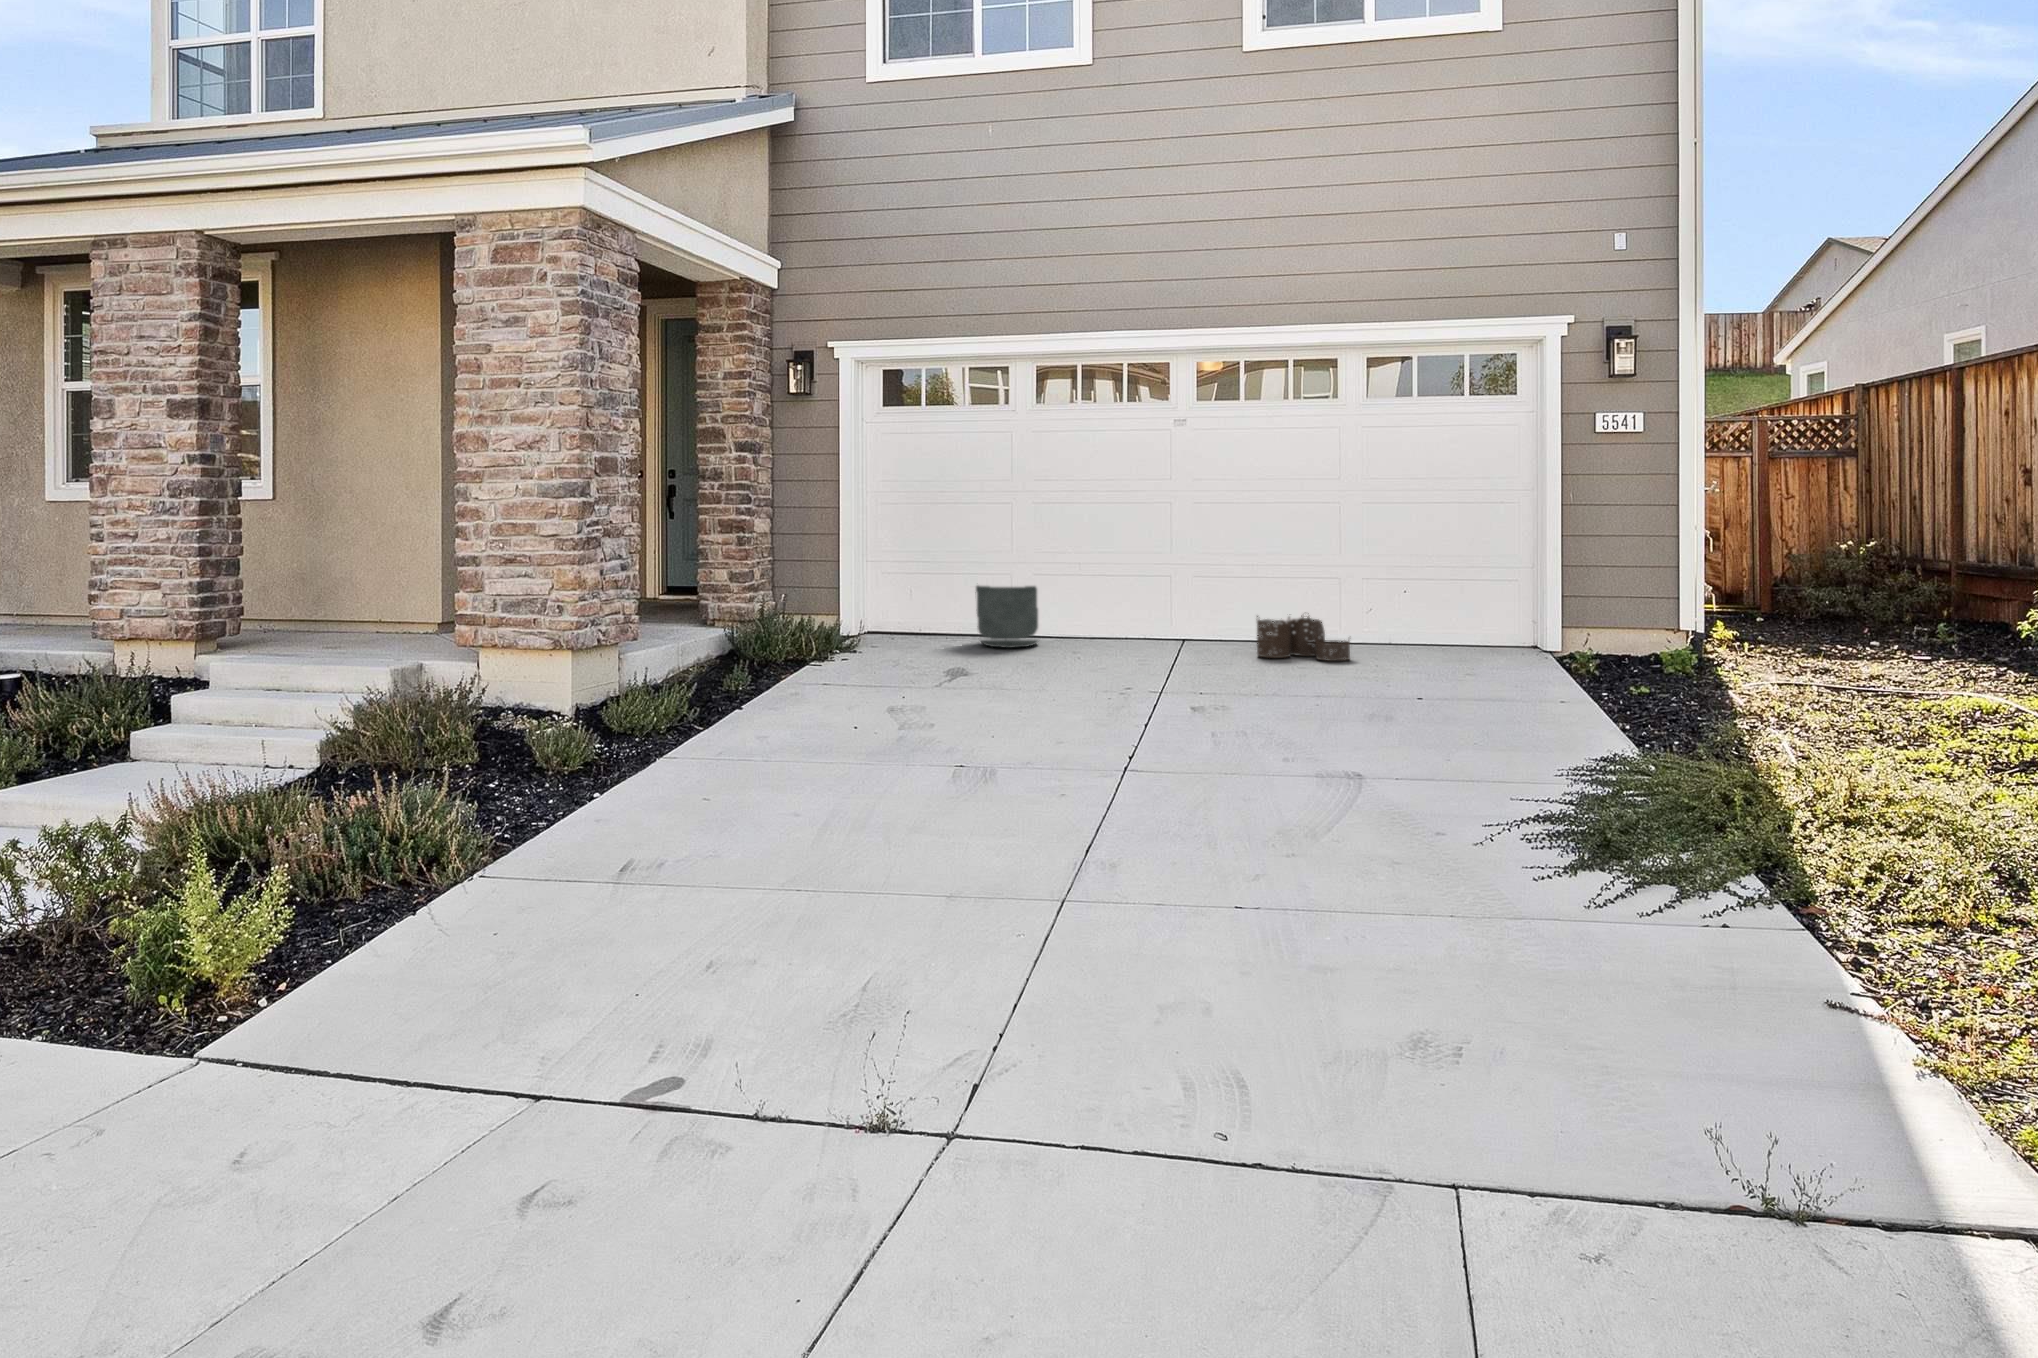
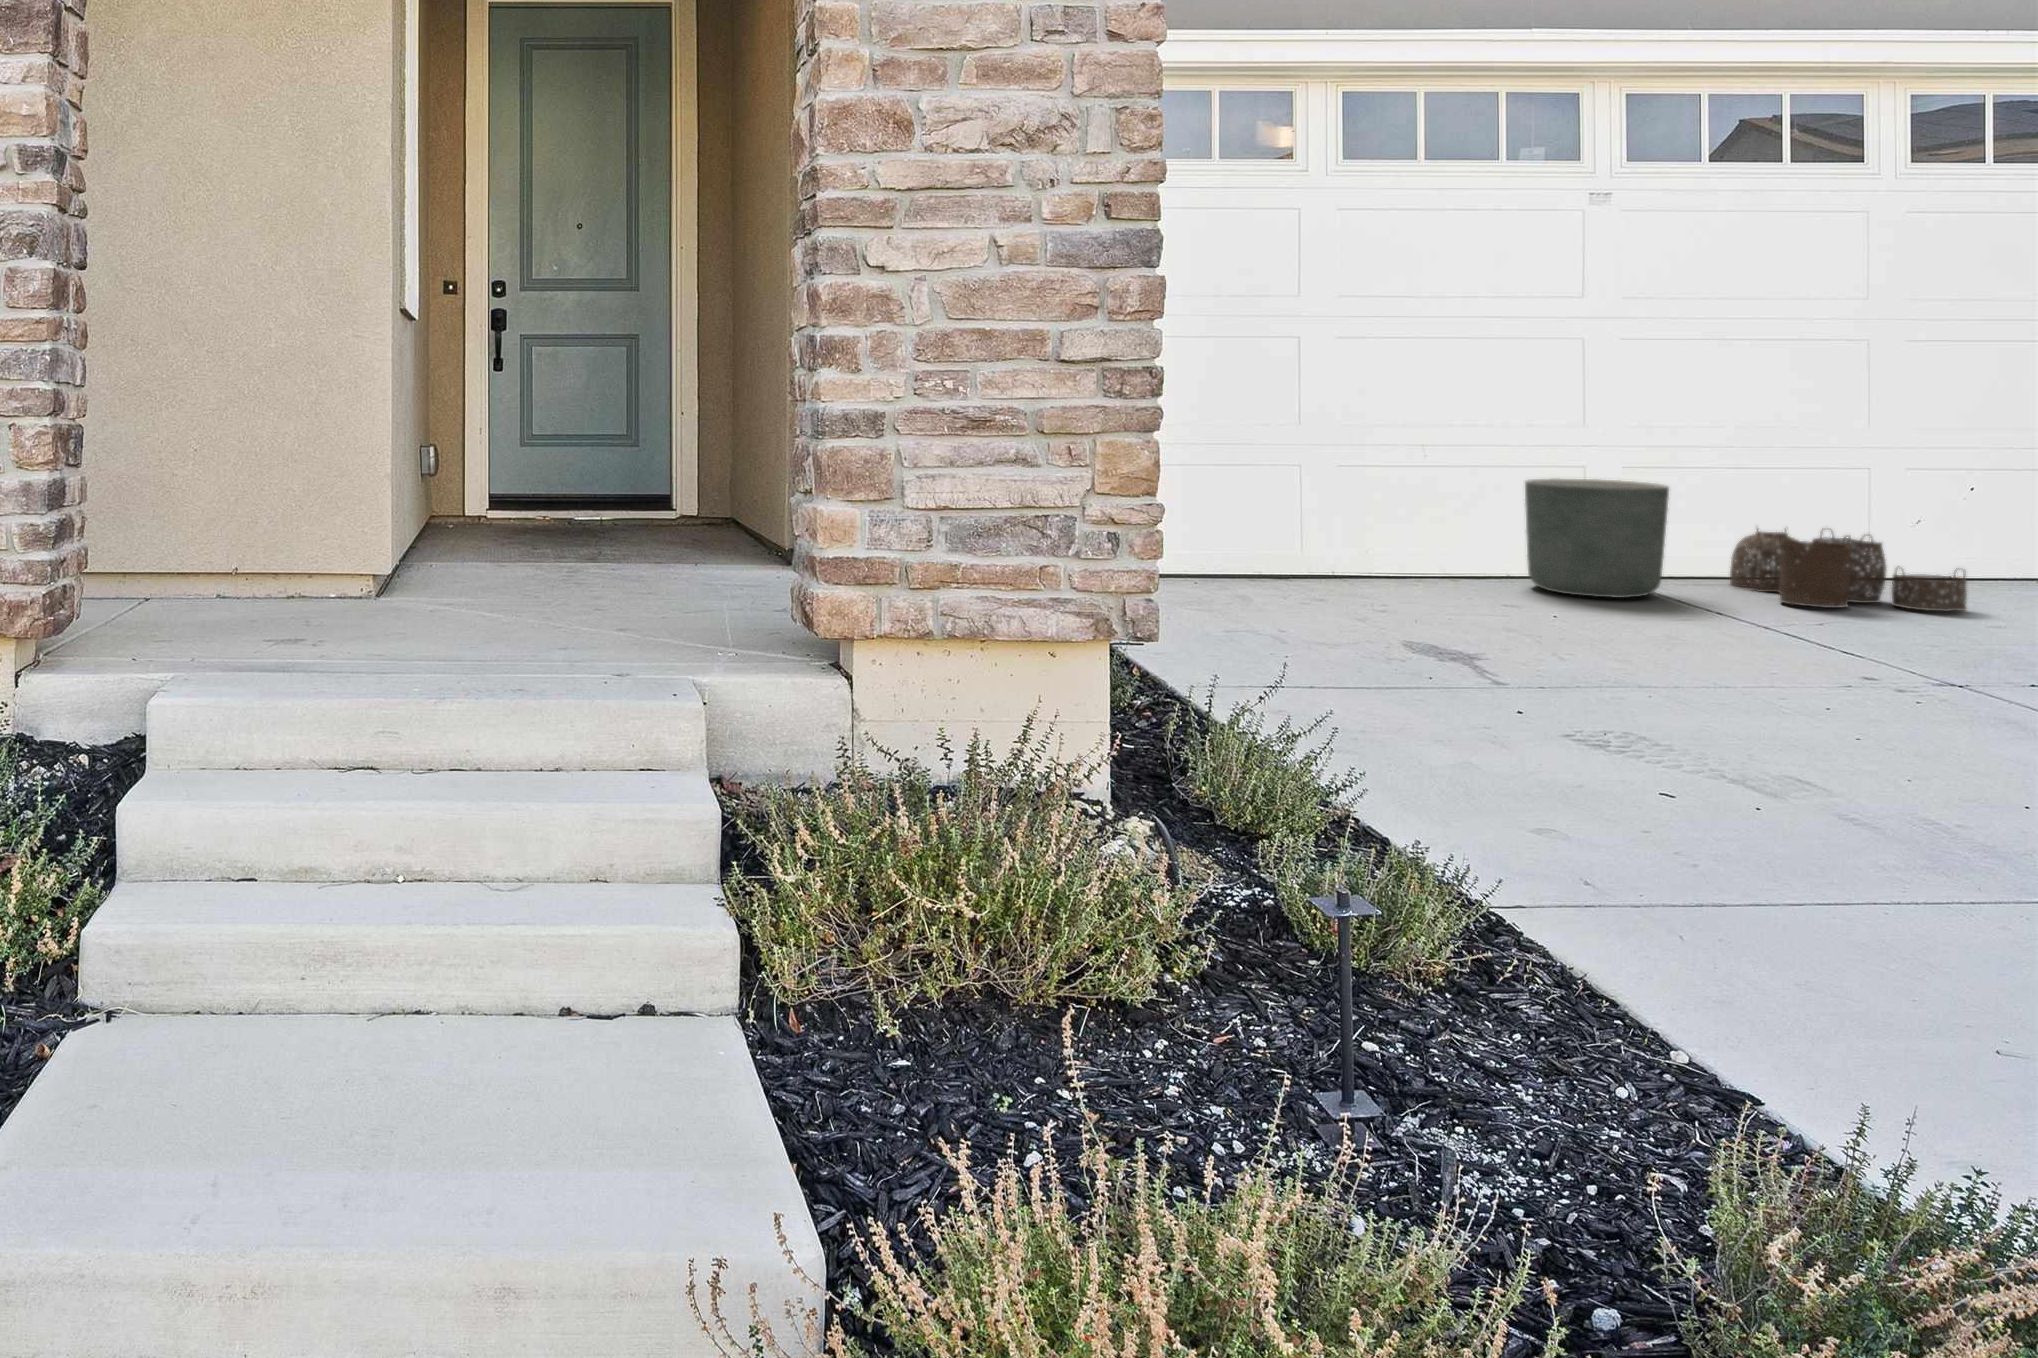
planter: present [976,583,1038,648] -> present [1525,478,1669,598]

